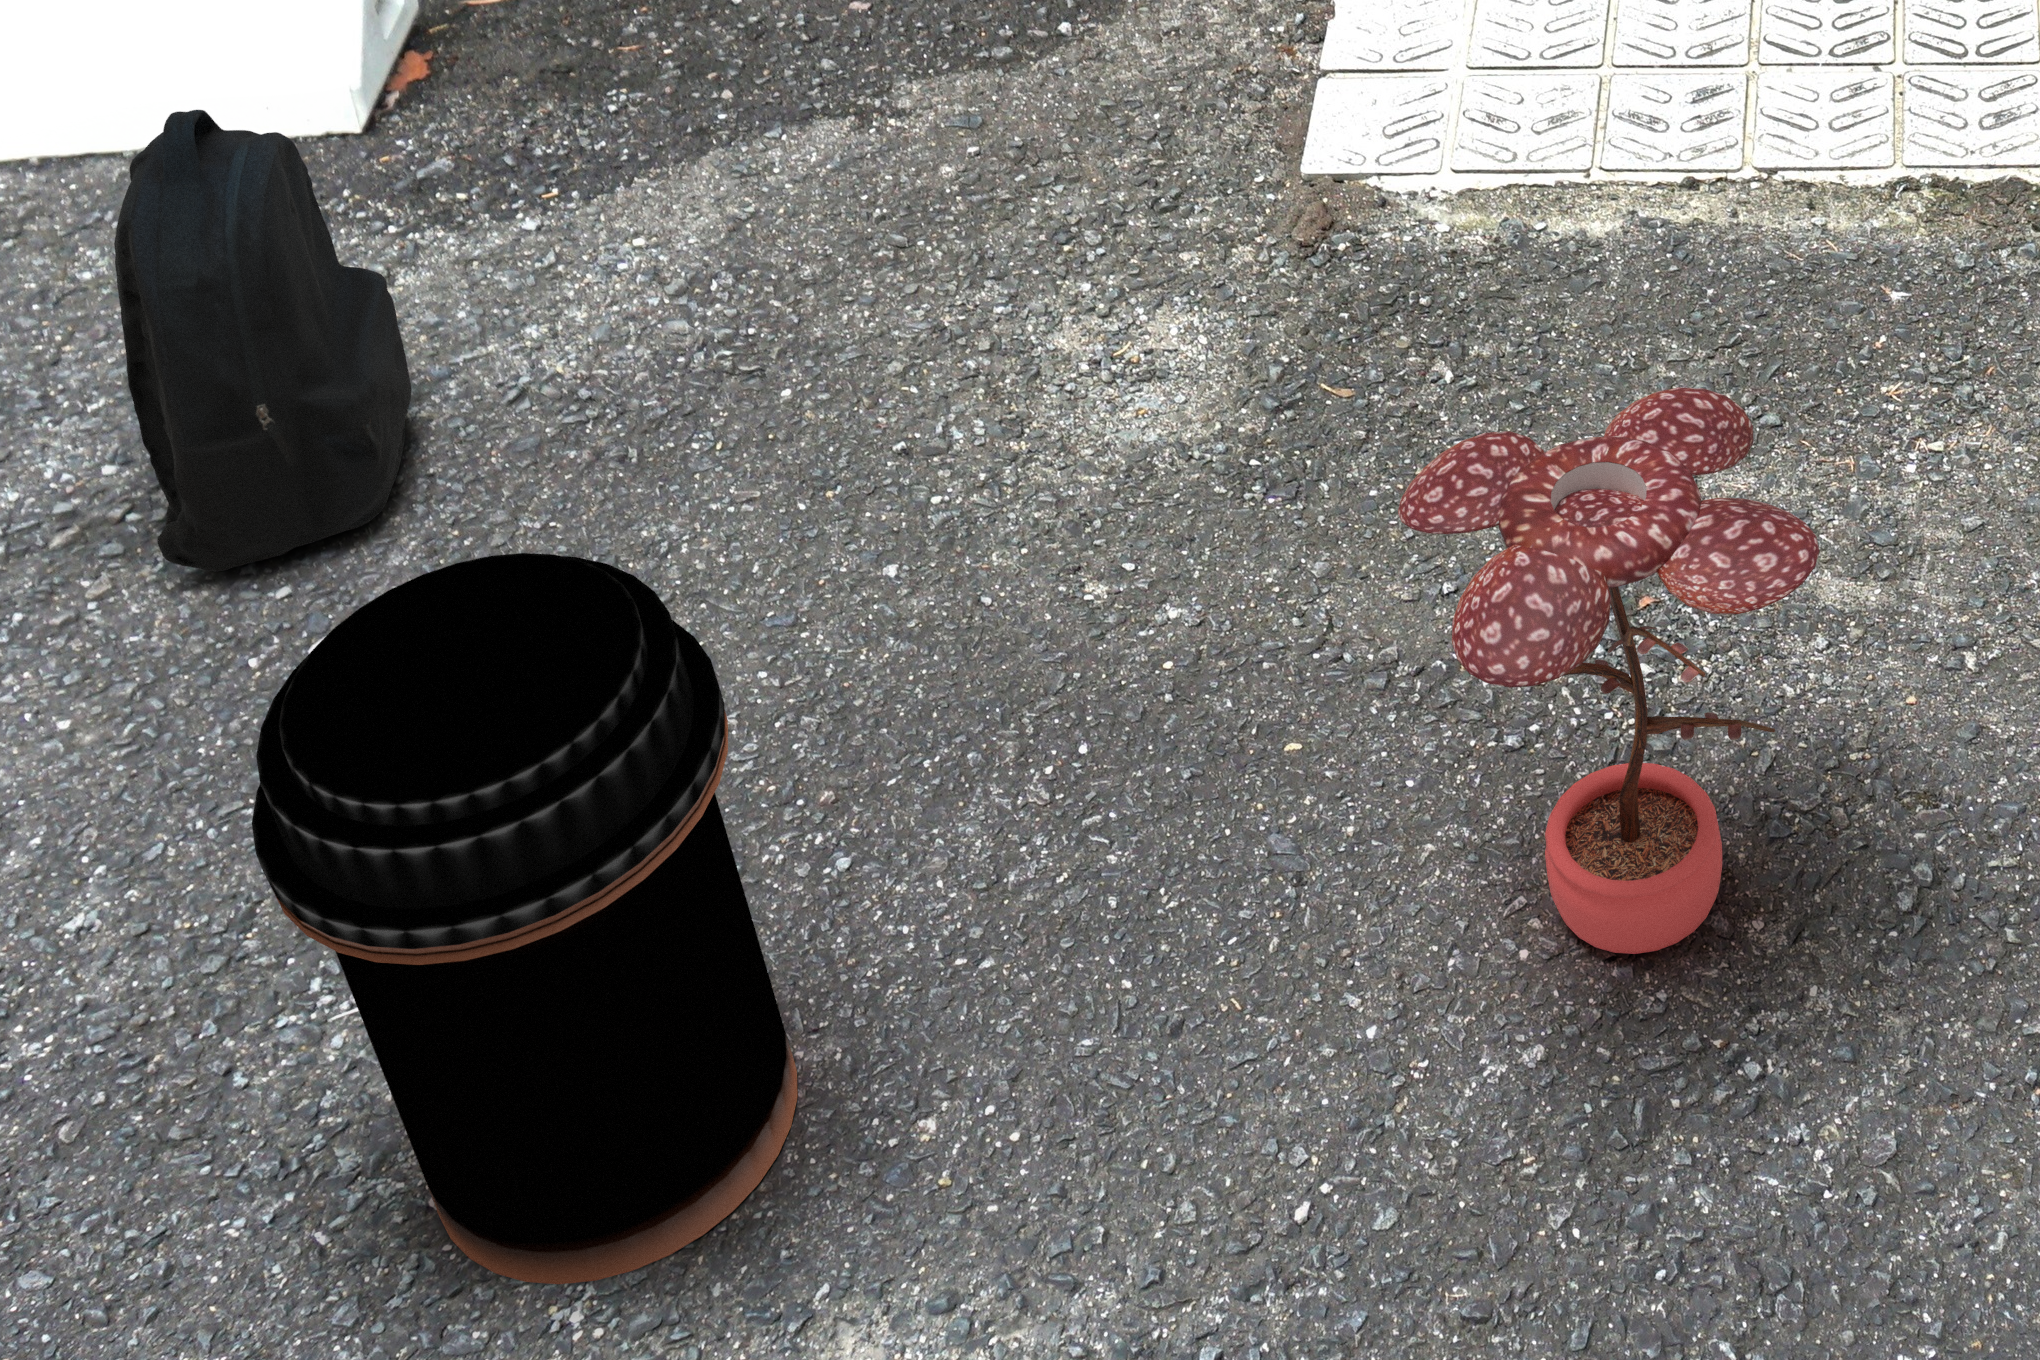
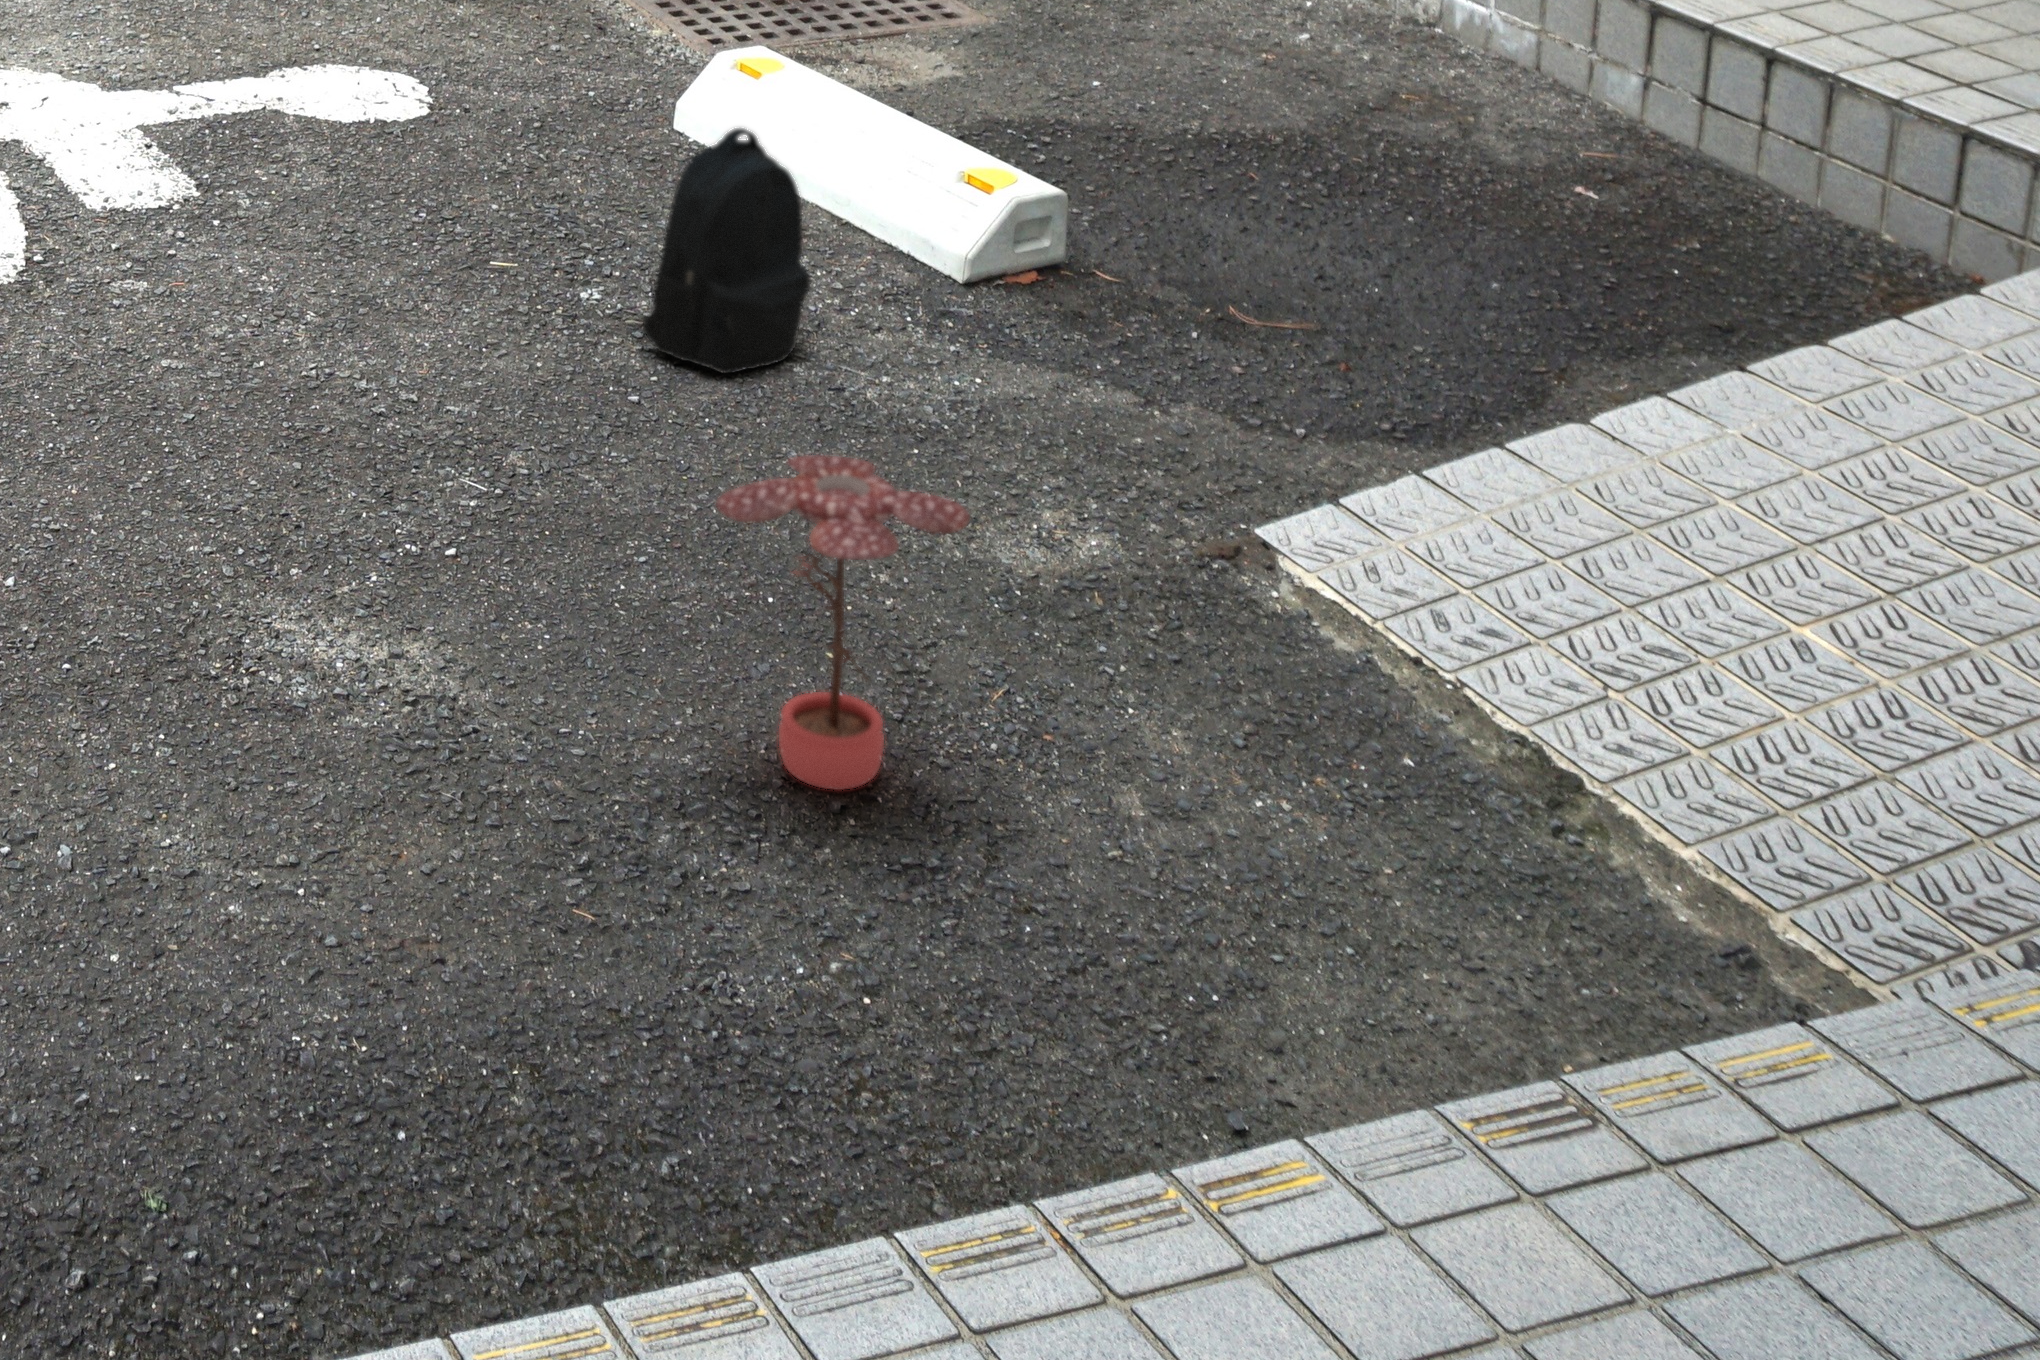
trash can: present [252,553,797,1284] -> none [375,240,576,586]

